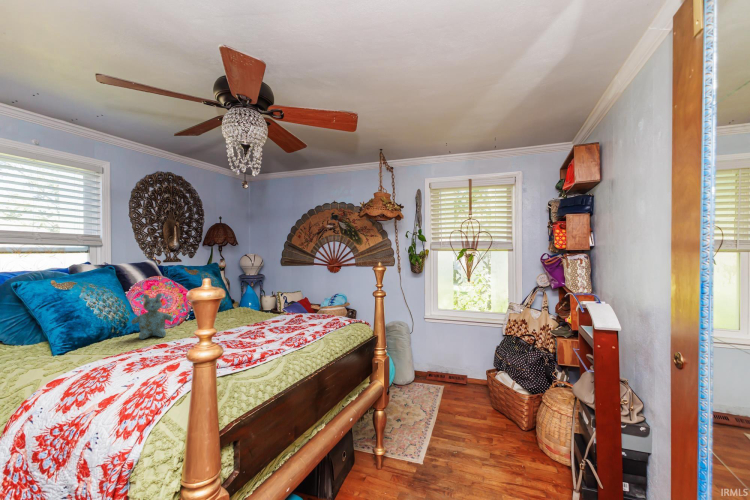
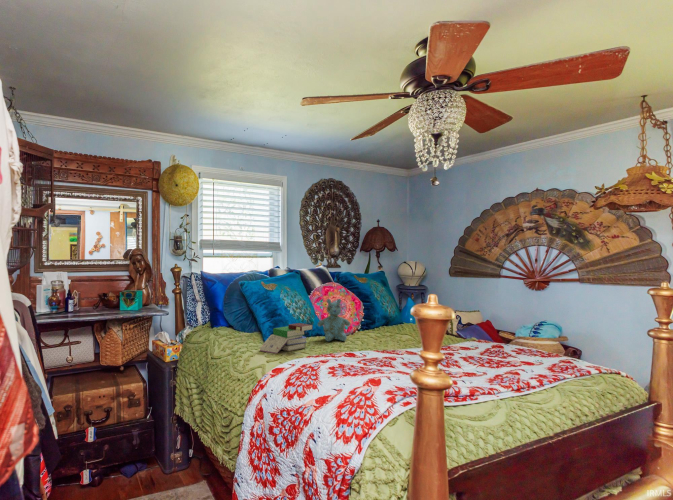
book: none [34,324,115,363] -> present [260,323,312,354]

